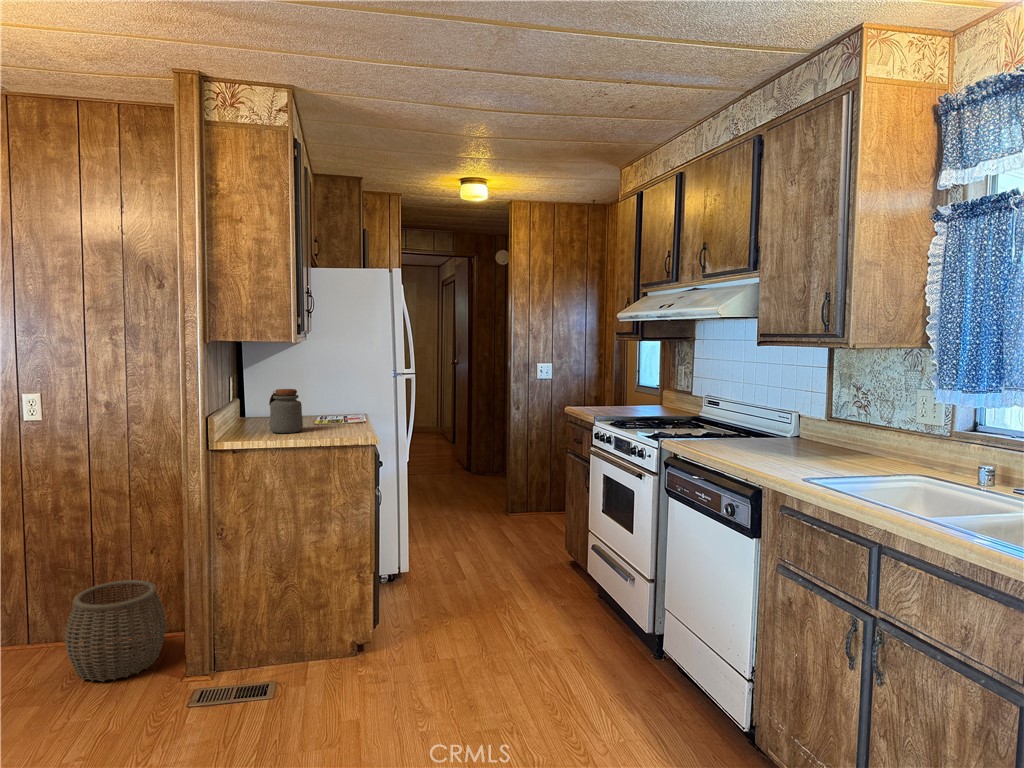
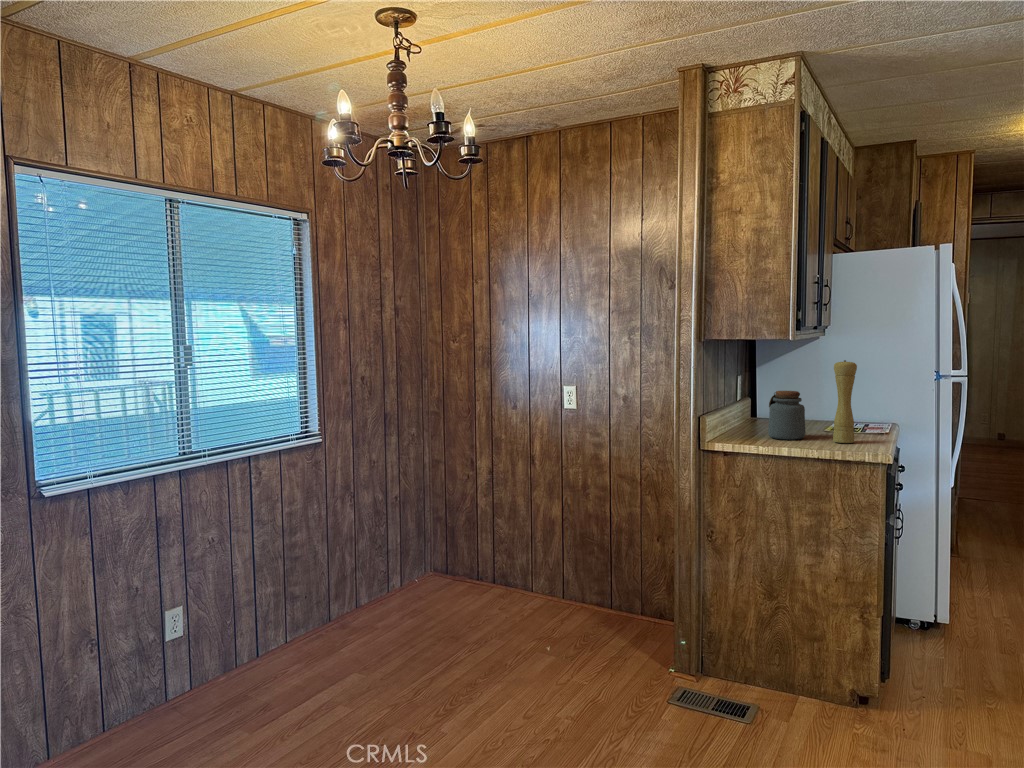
pepper mill: none [326,361,345,432] -> present [833,360,857,443]
woven basket: present [65,580,166,682] -> none [580,563,663,654]

